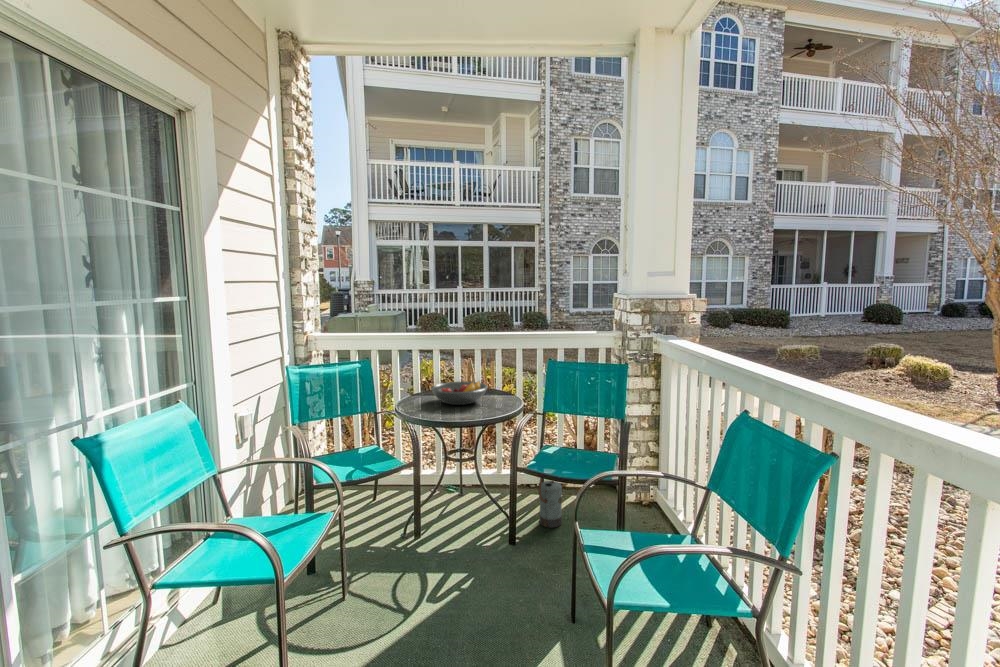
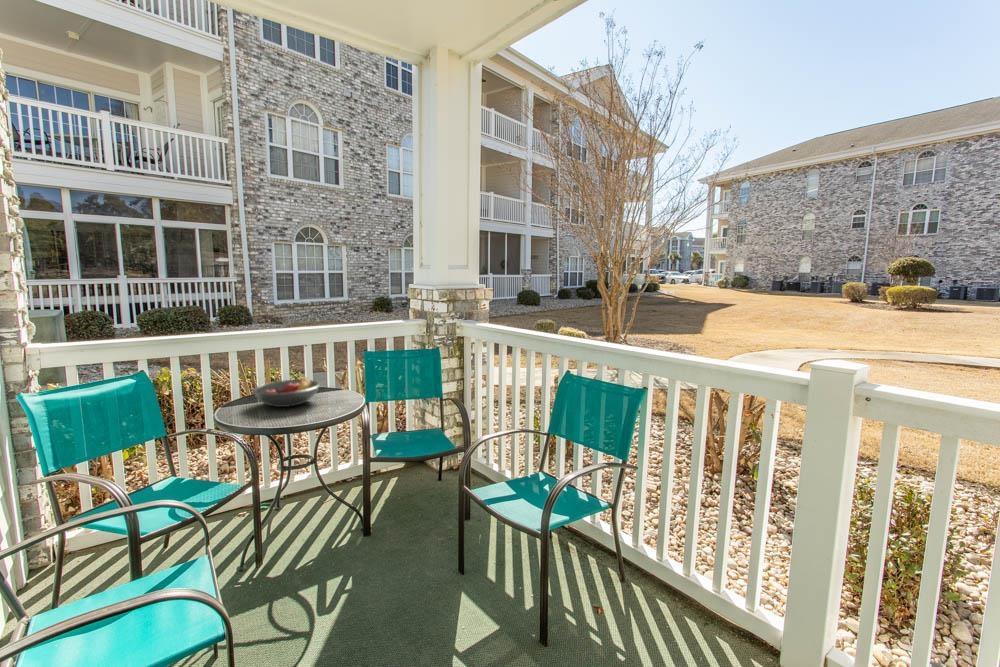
watering can: present [539,478,562,528] -> none [378,454,401,510]

